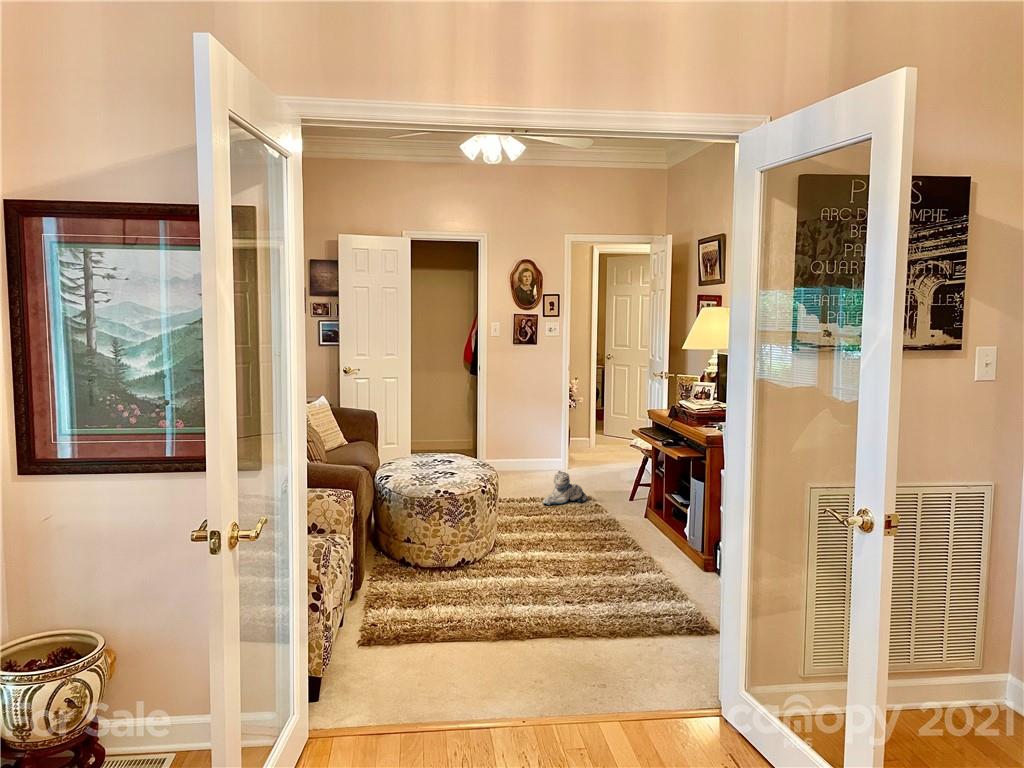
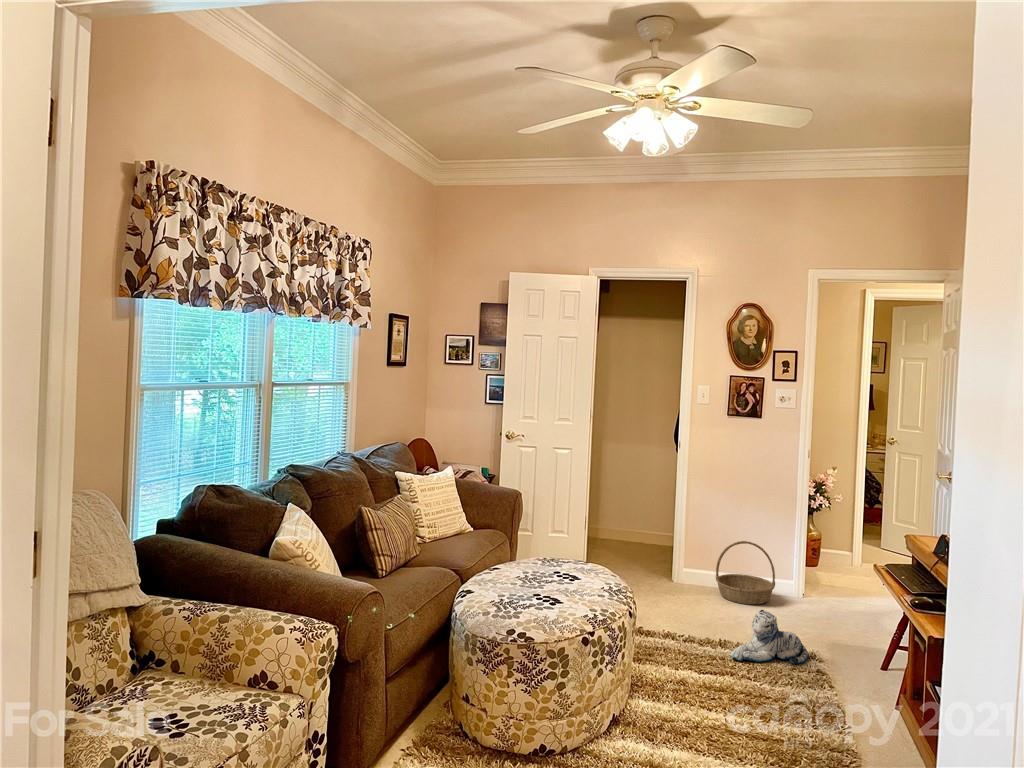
basket: none [512,433,552,476] -> present [716,541,775,605]

